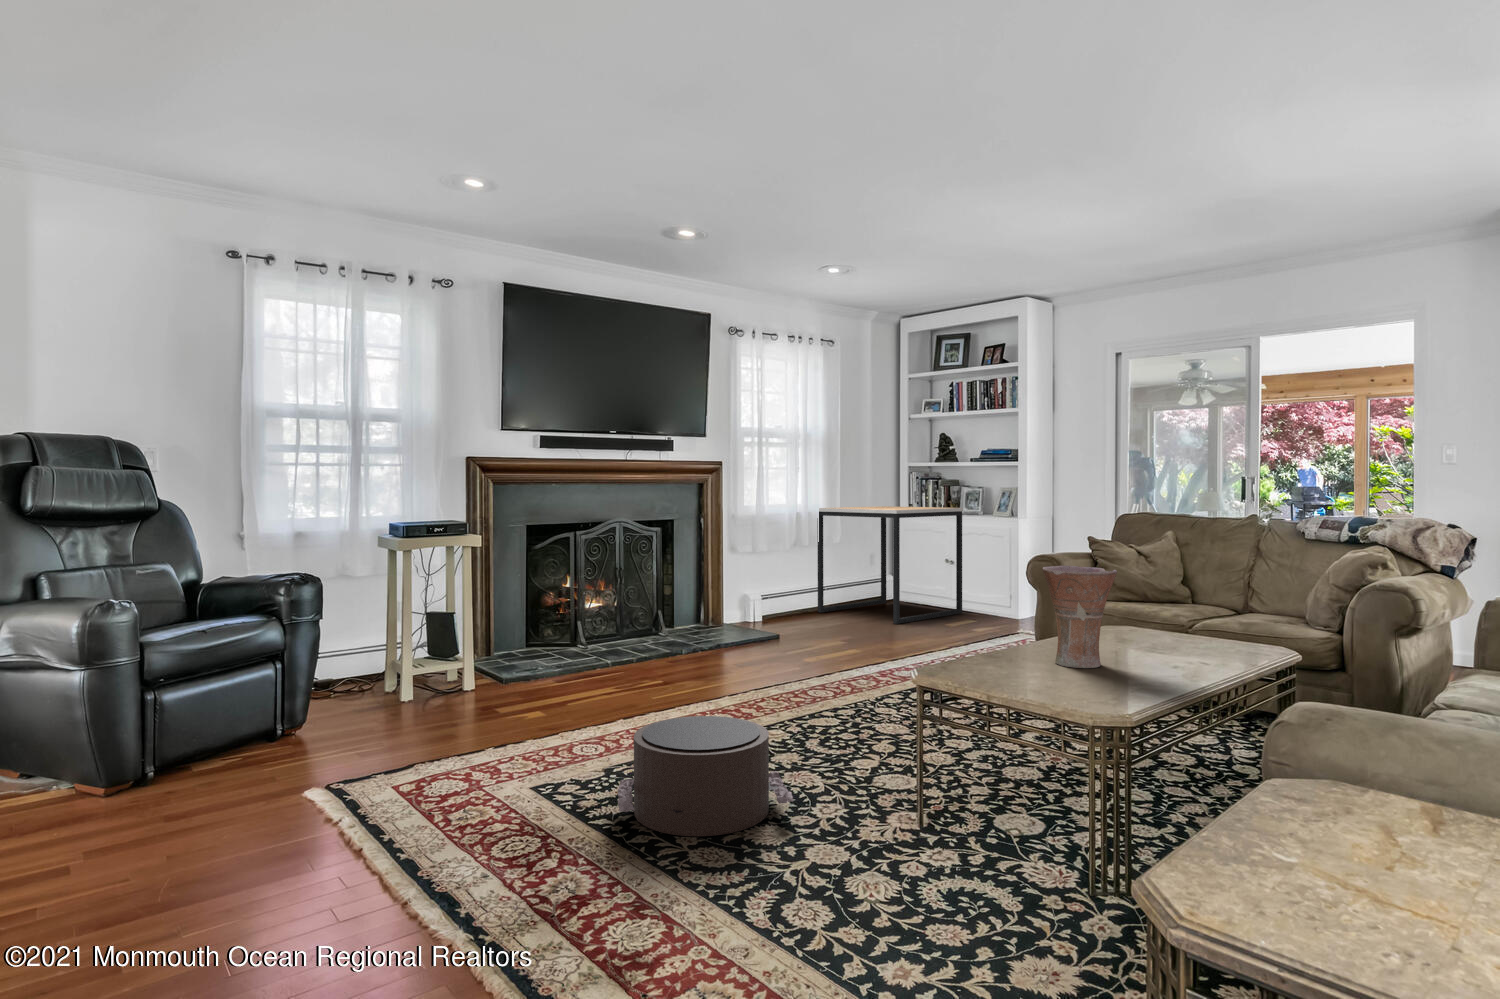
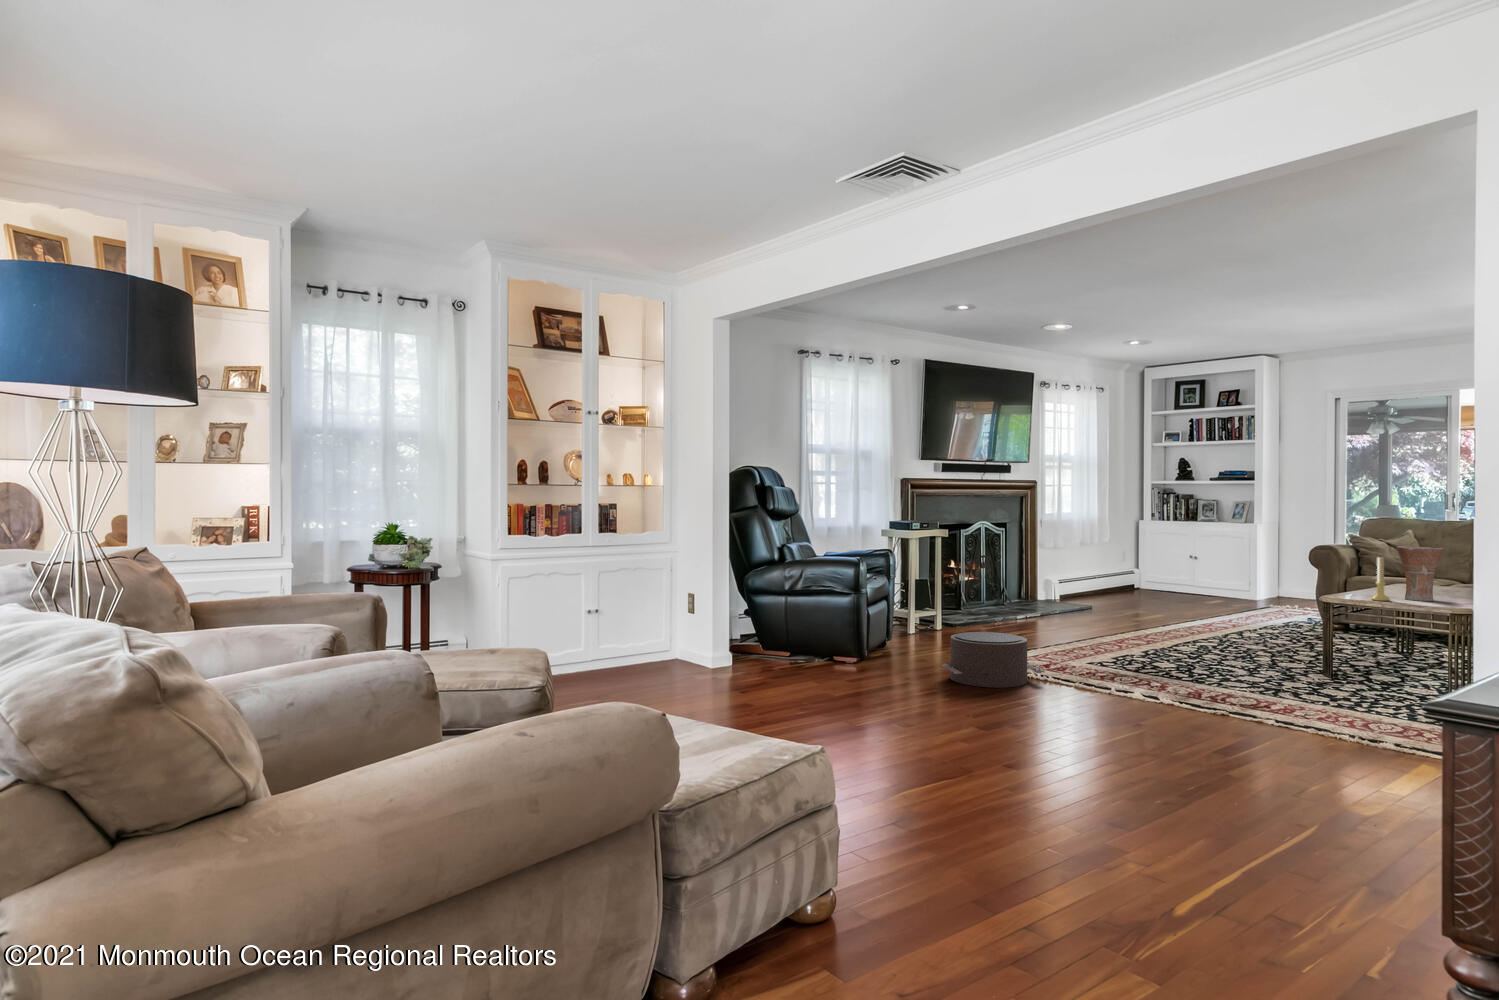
side table: present [817,506,963,624] -> none [1094,515,1209,602]
candle holder: none [988,586,1017,671] -> present [1372,557,1390,601]
pouf: present [618,716,793,836] -> present [941,632,1045,688]

